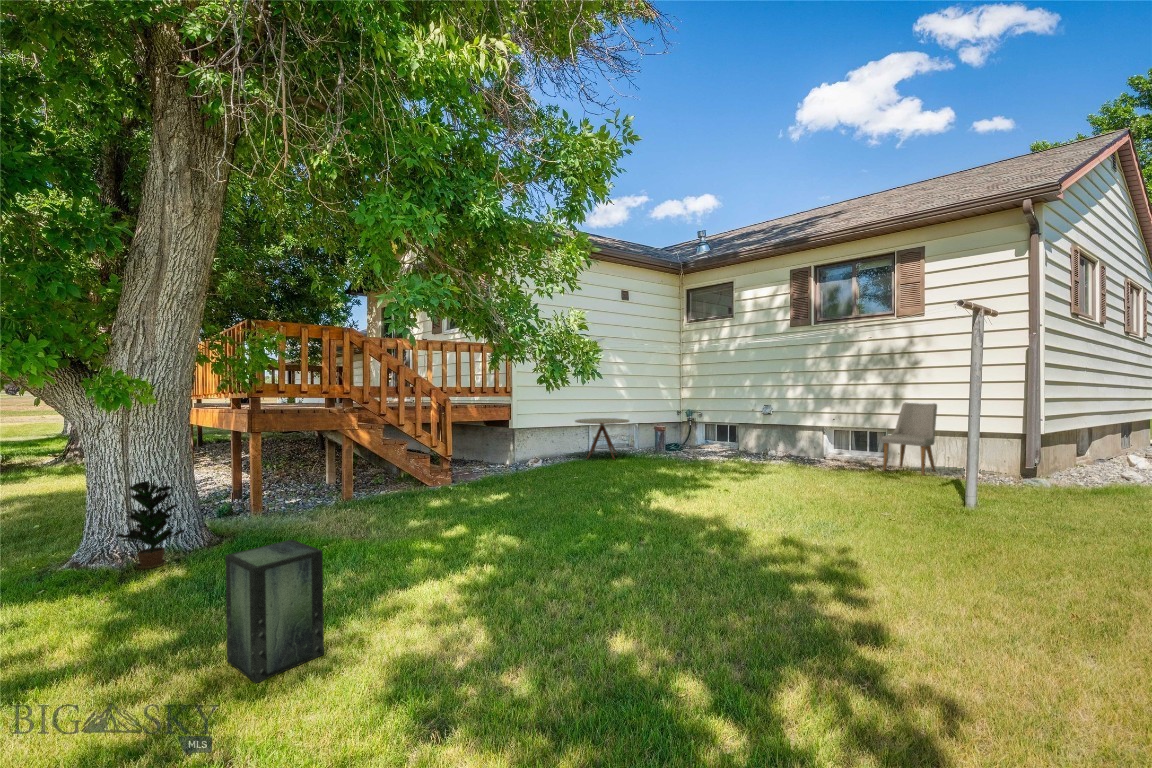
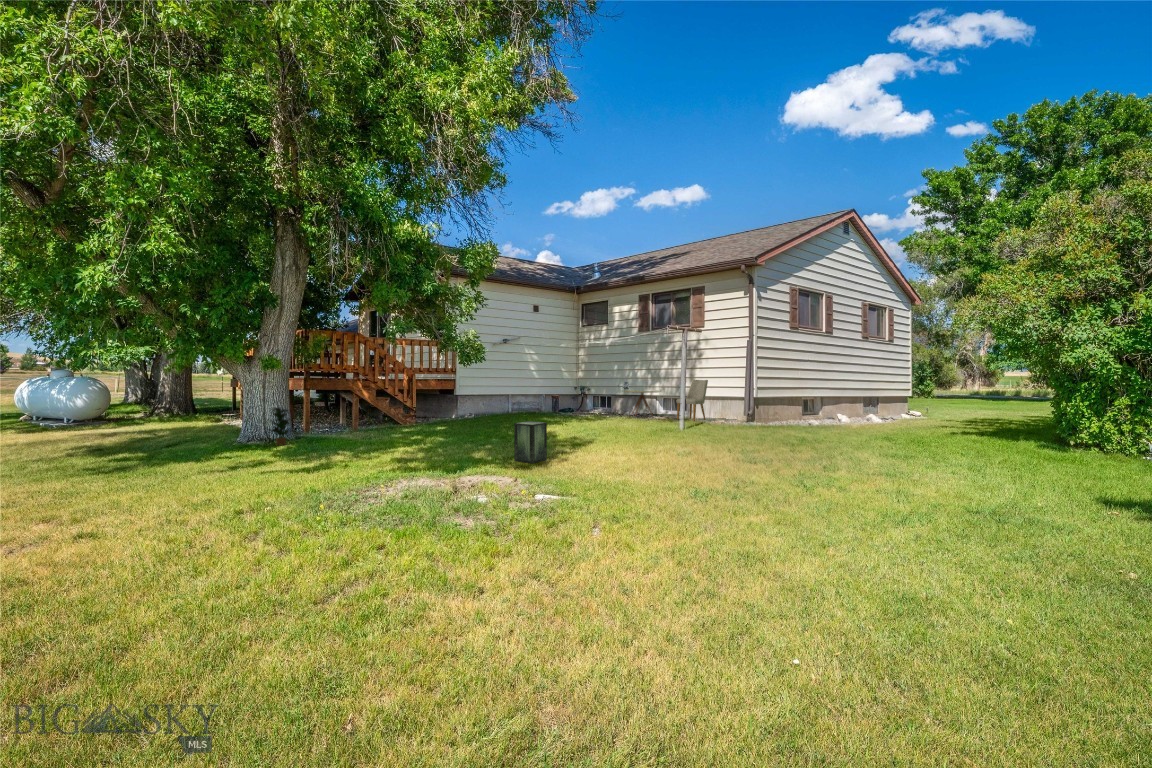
round table: present [575,418,629,459] -> present [625,390,660,414]
storage box: present [225,539,324,683] -> present [514,421,547,463]

